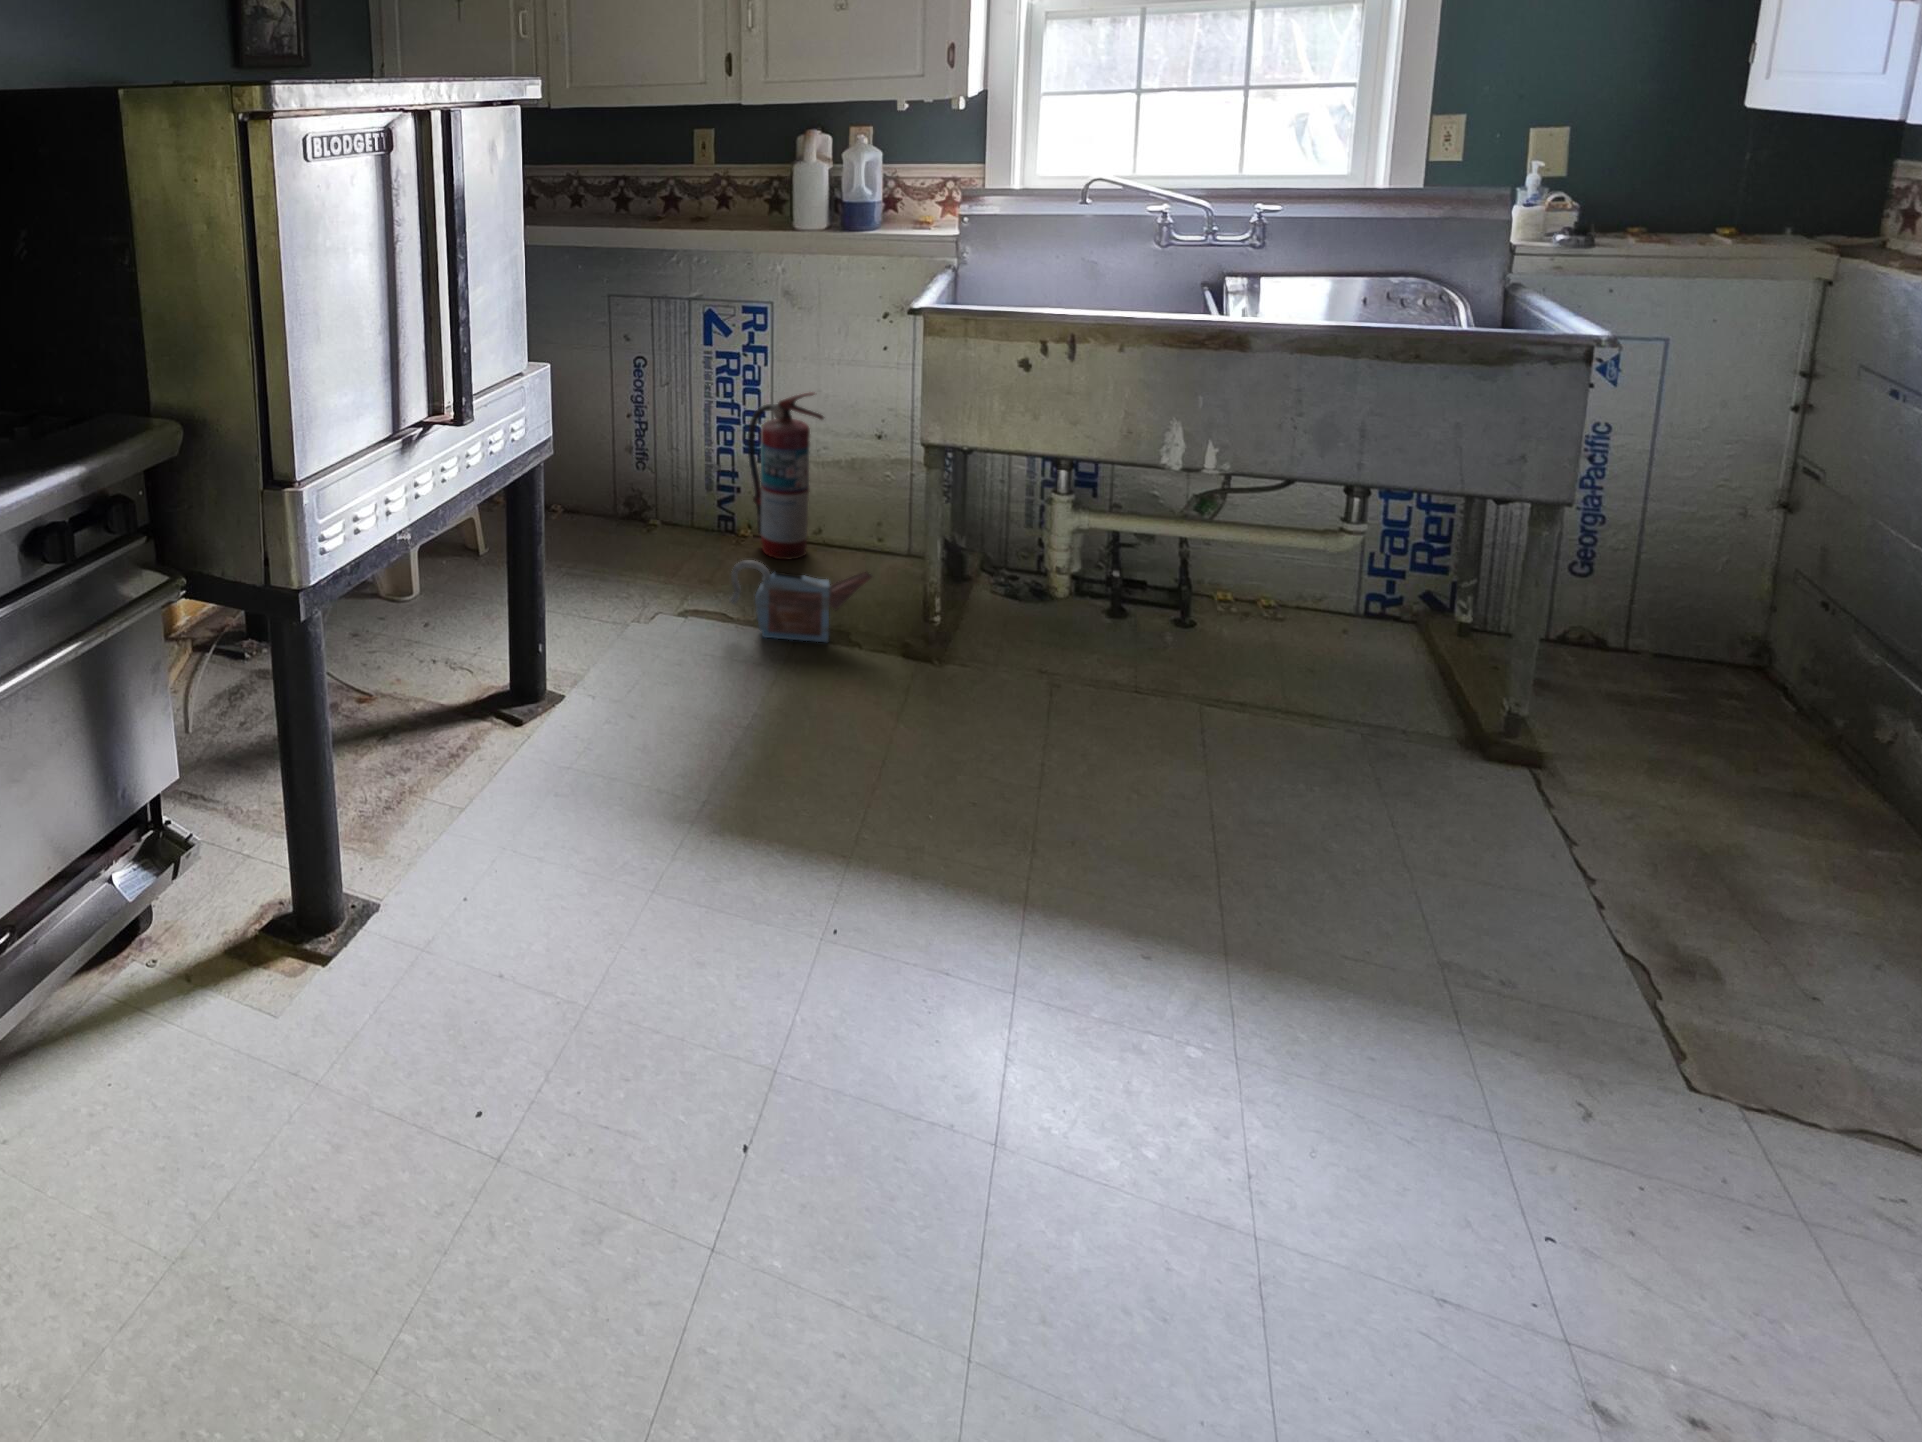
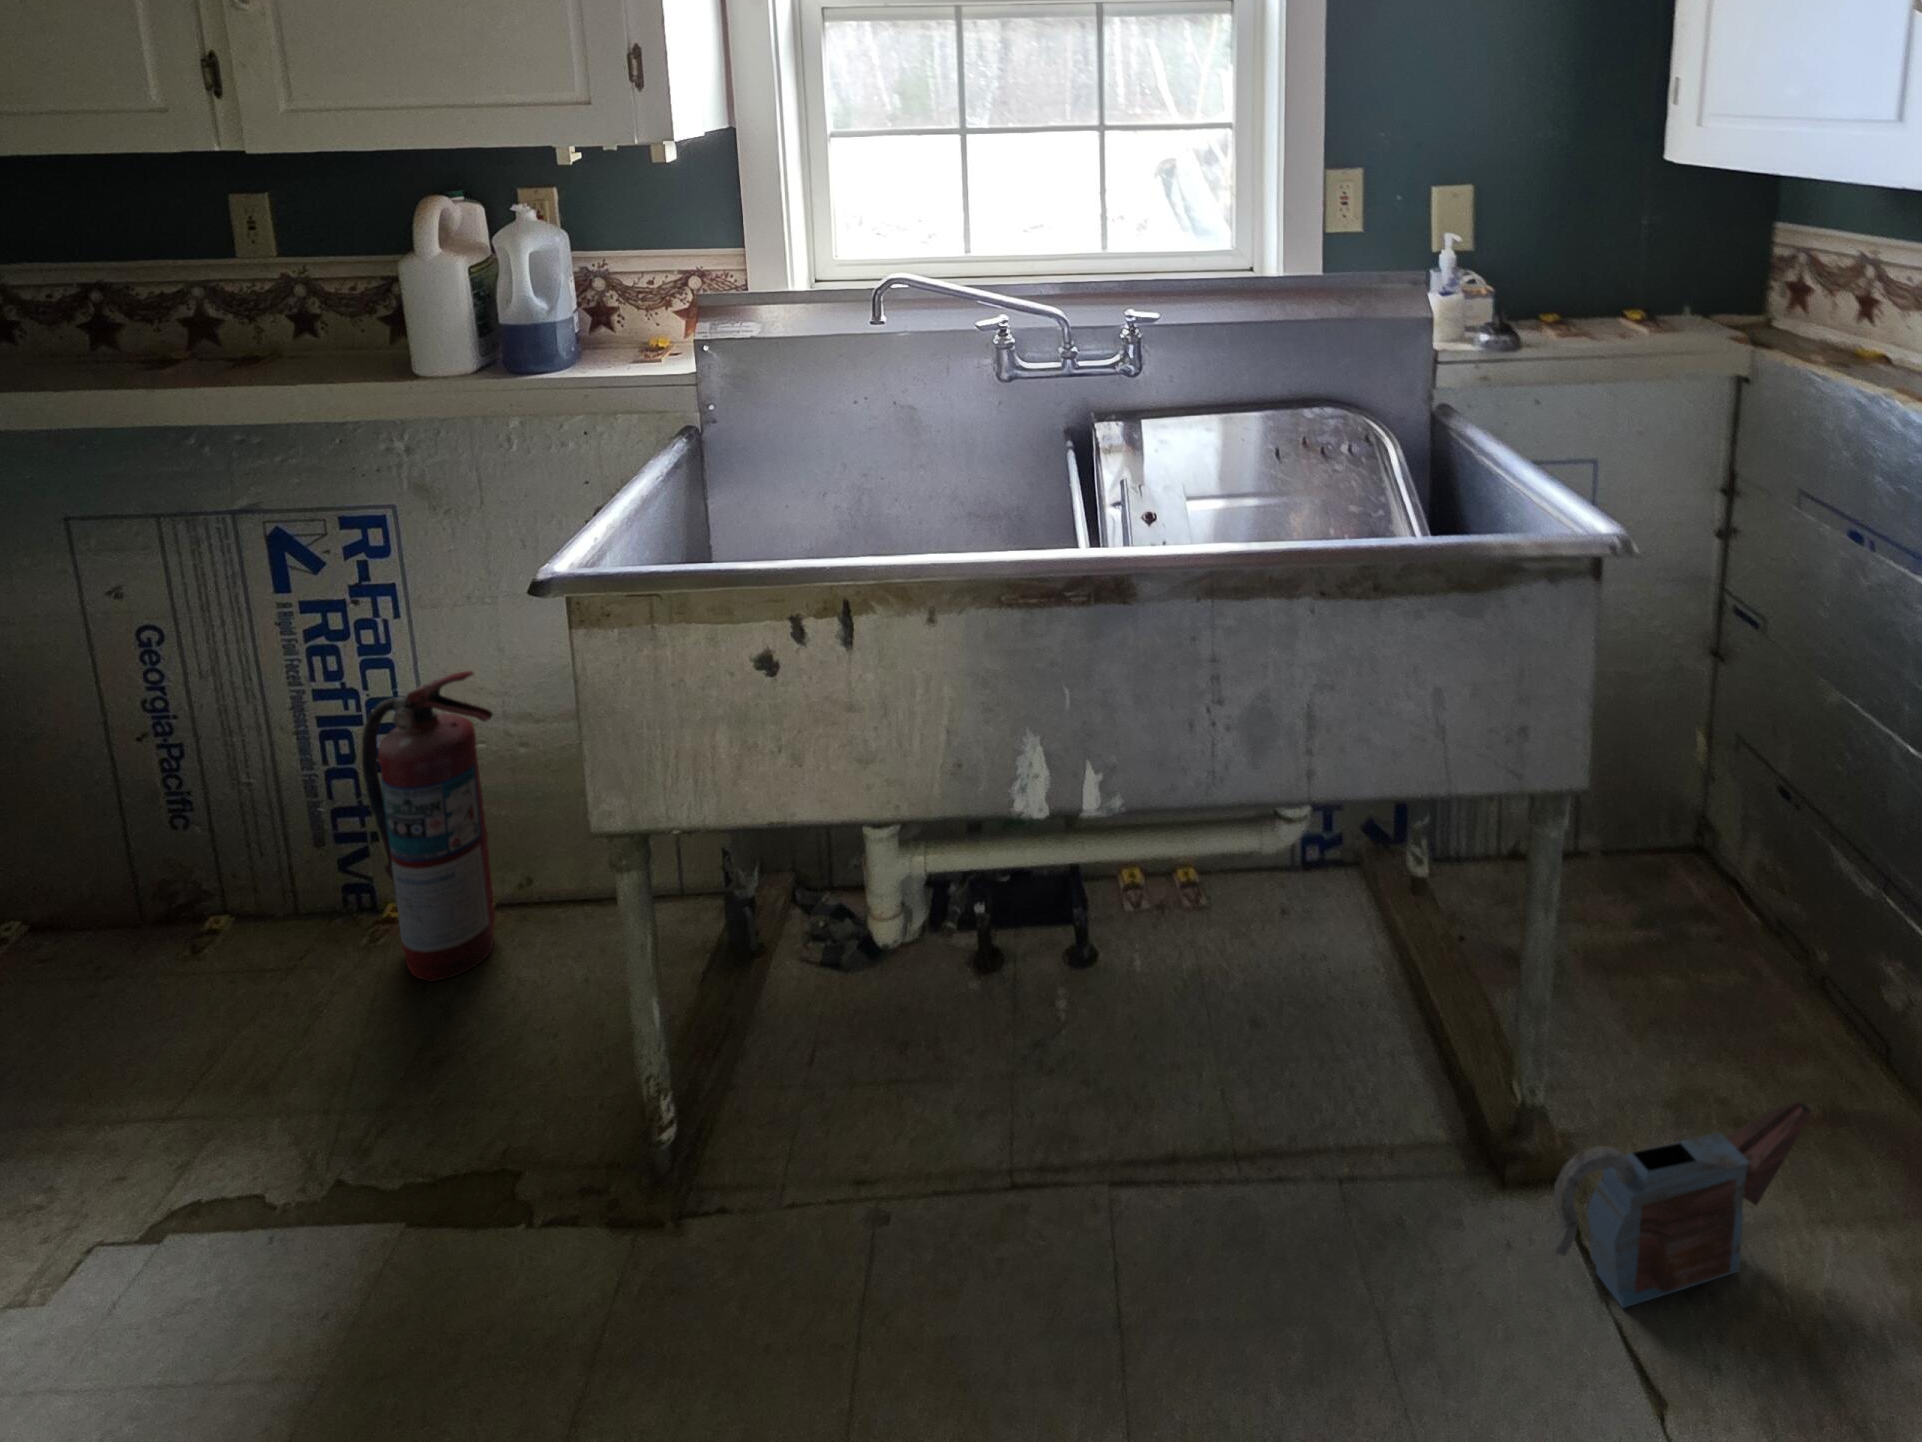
watering can: present [729,560,872,642] -> present [1548,1102,1811,1308]

